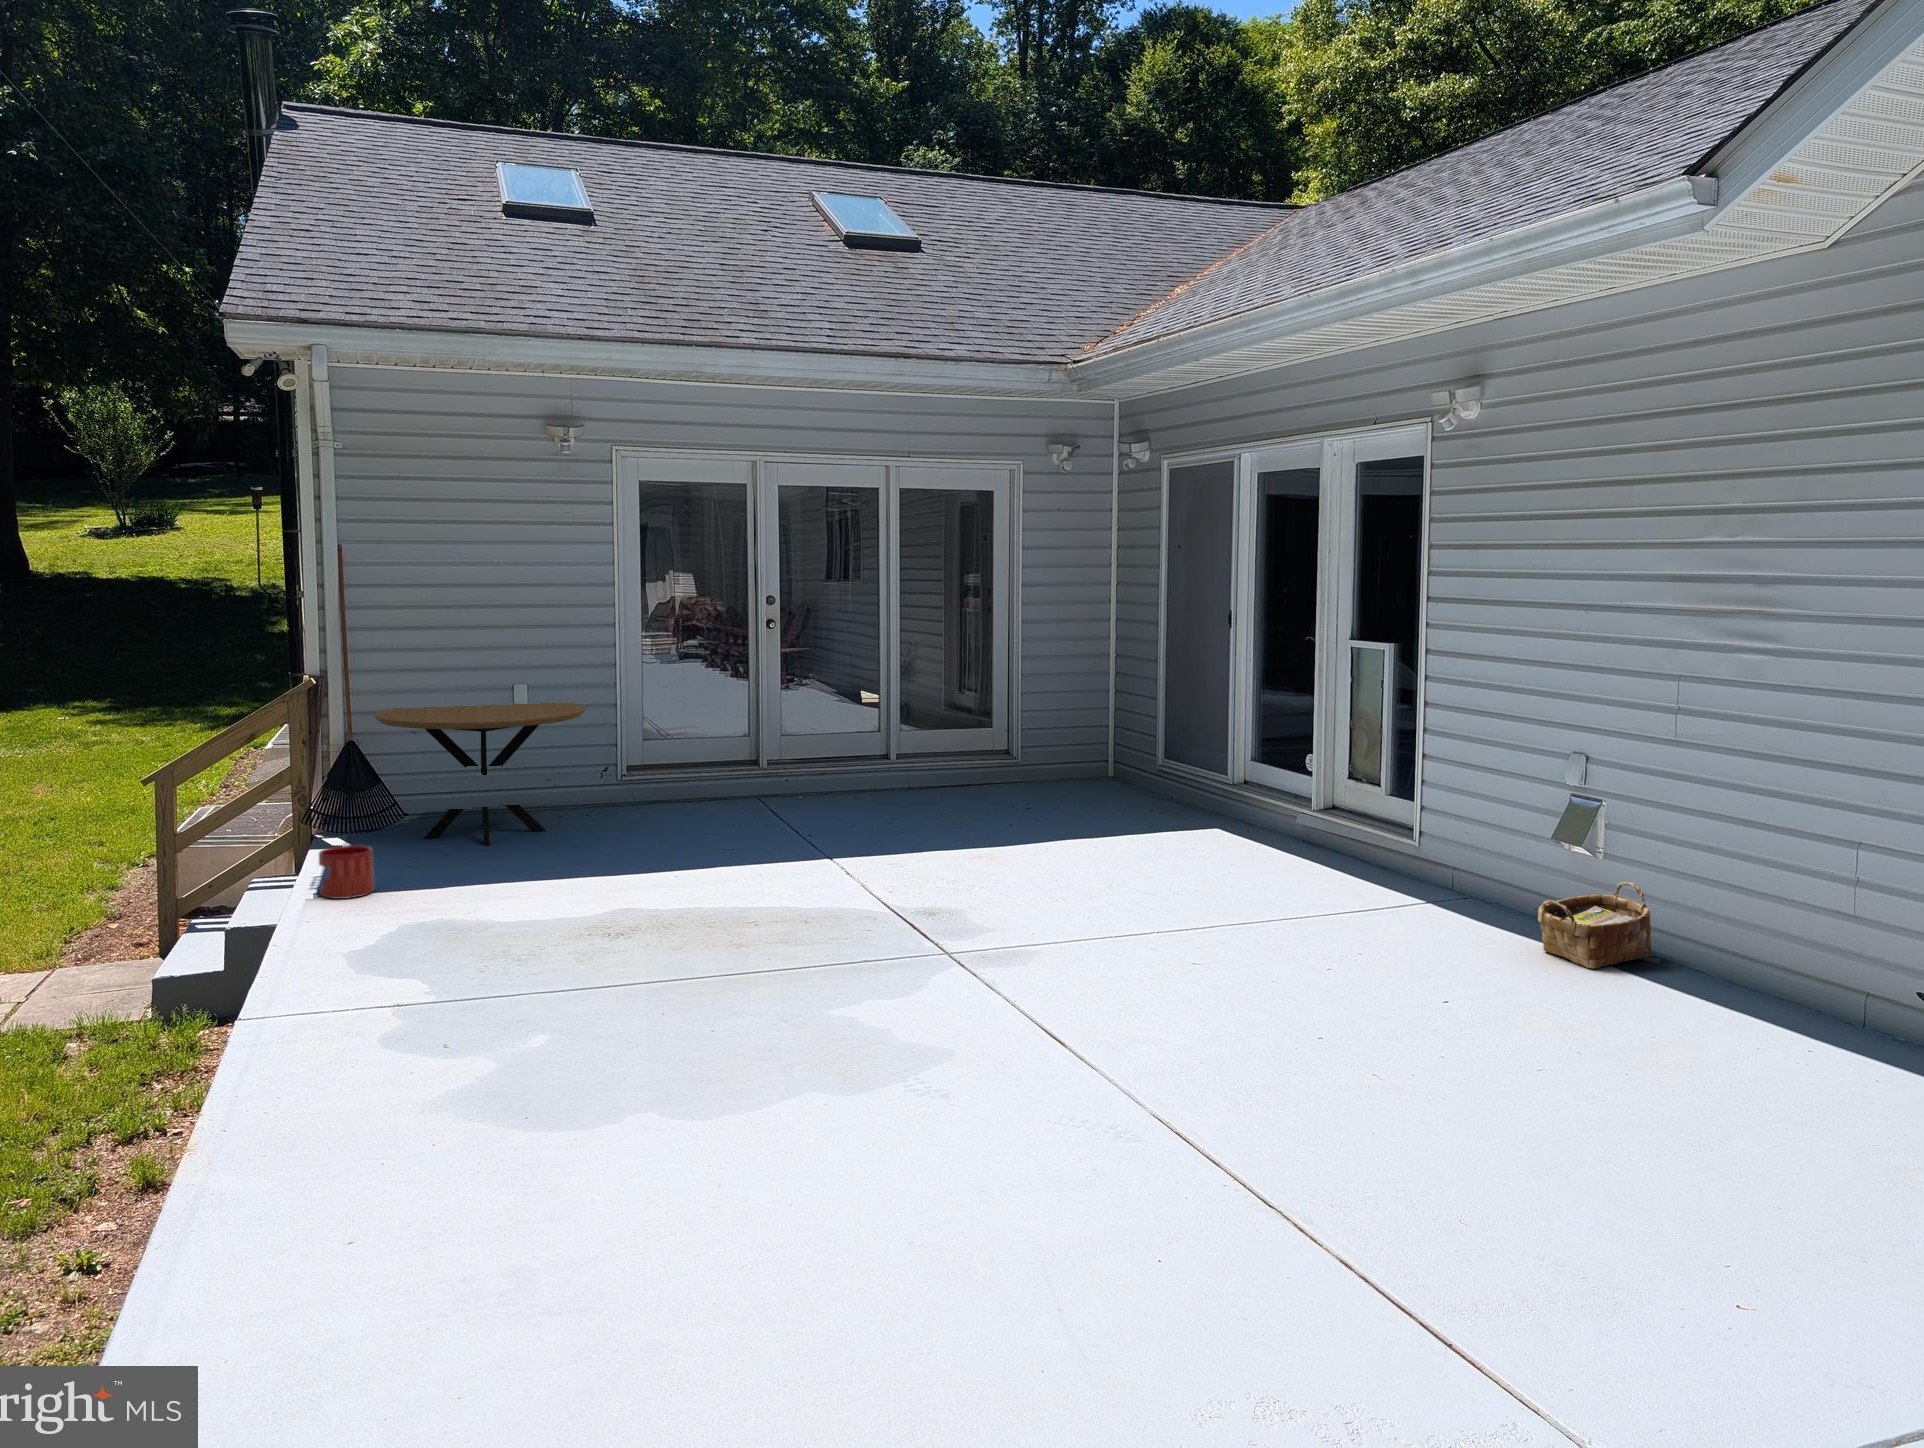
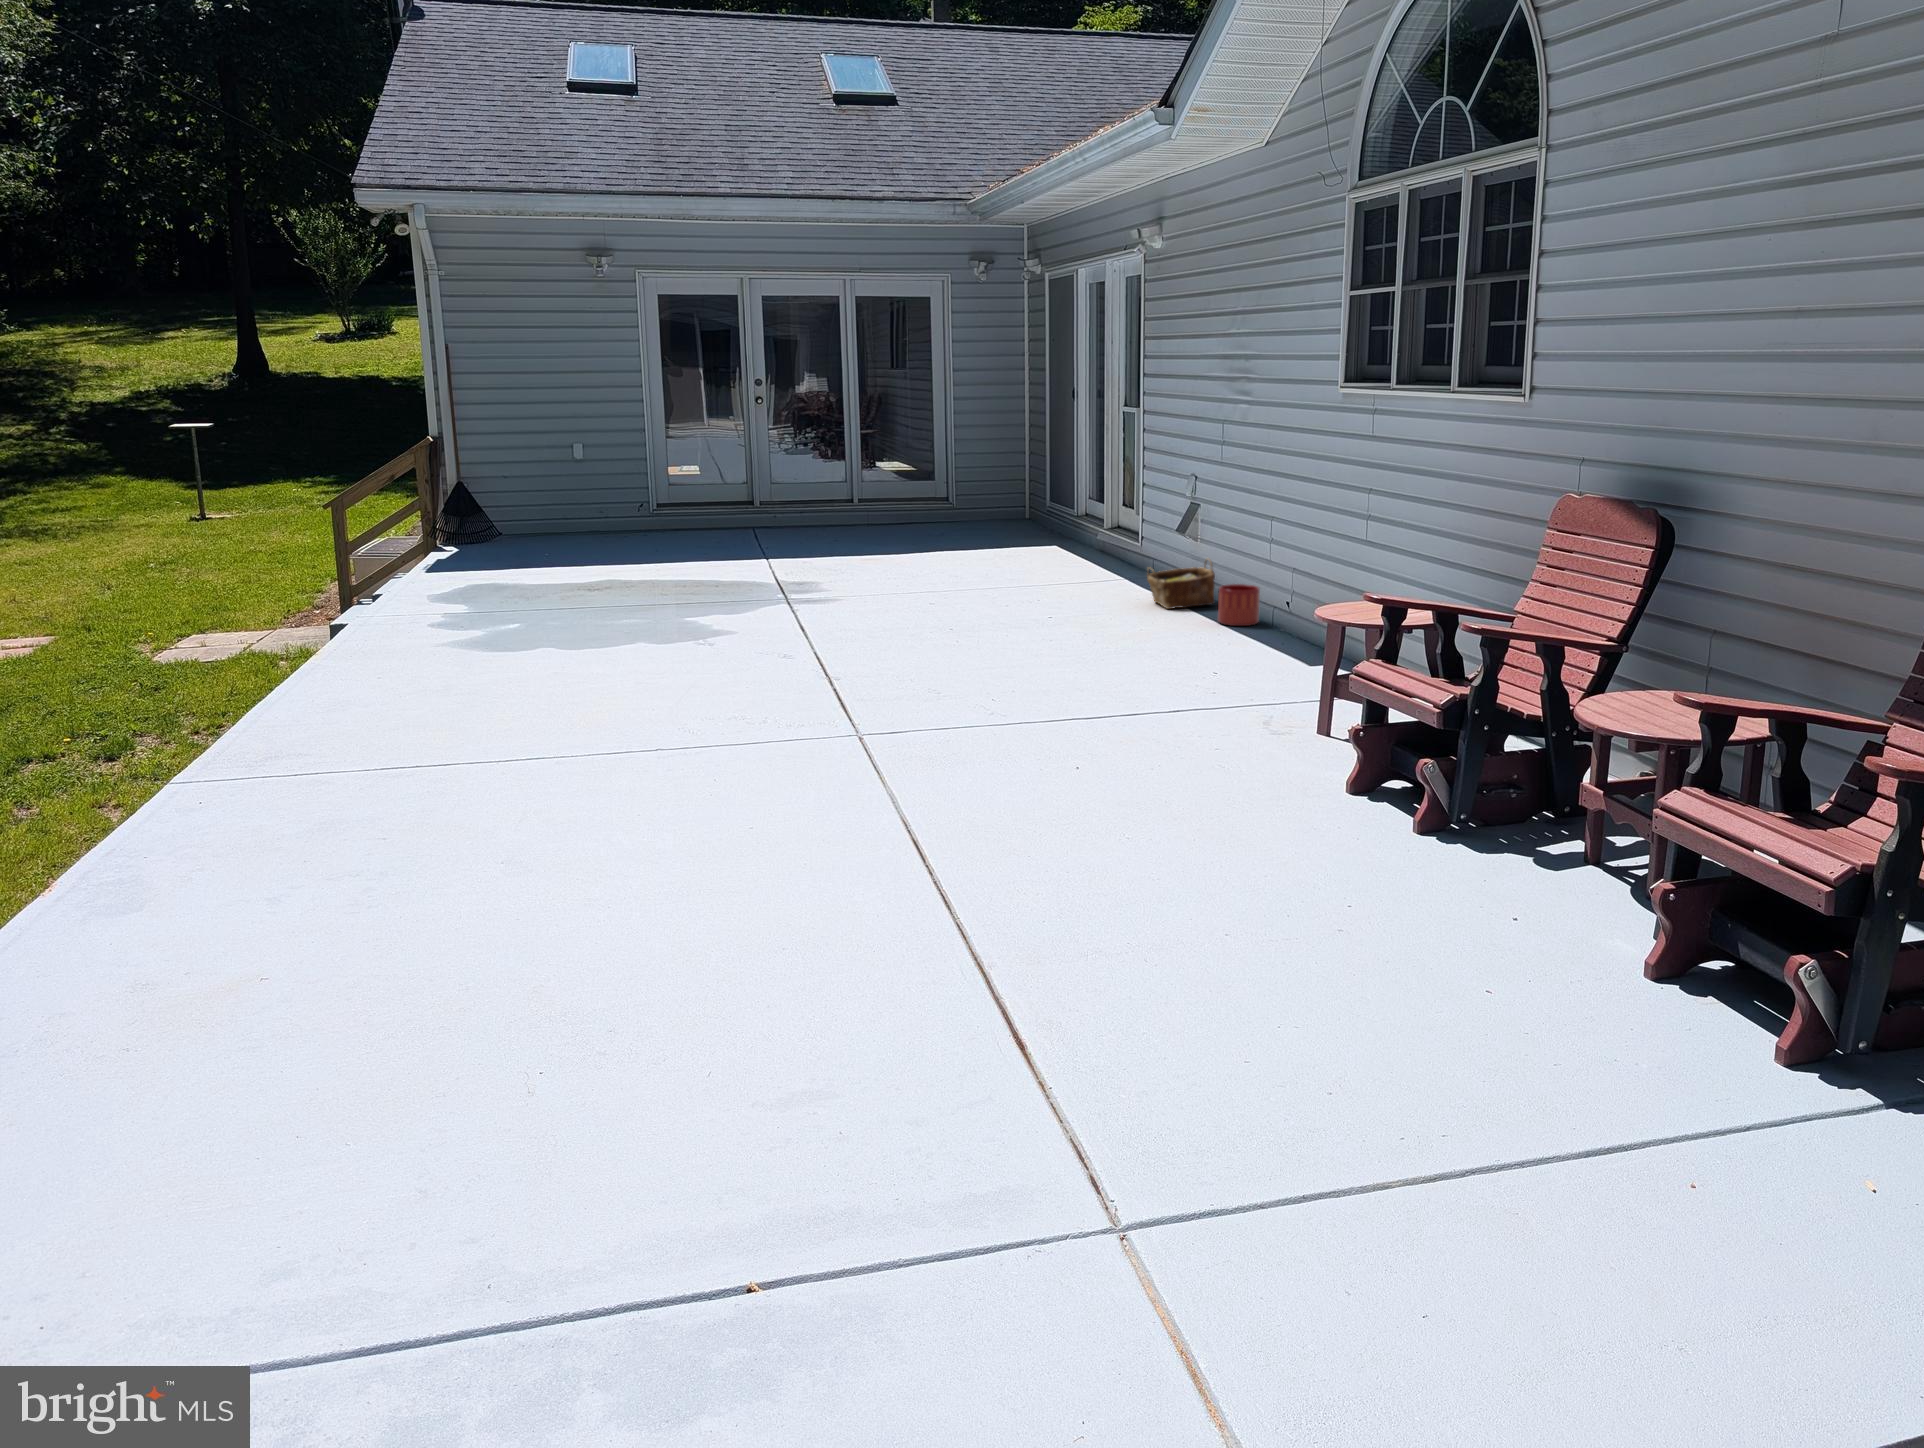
dining table: present [374,703,586,845] -> none [472,454,617,550]
planter: present [319,845,374,899] -> present [1218,584,1260,626]

